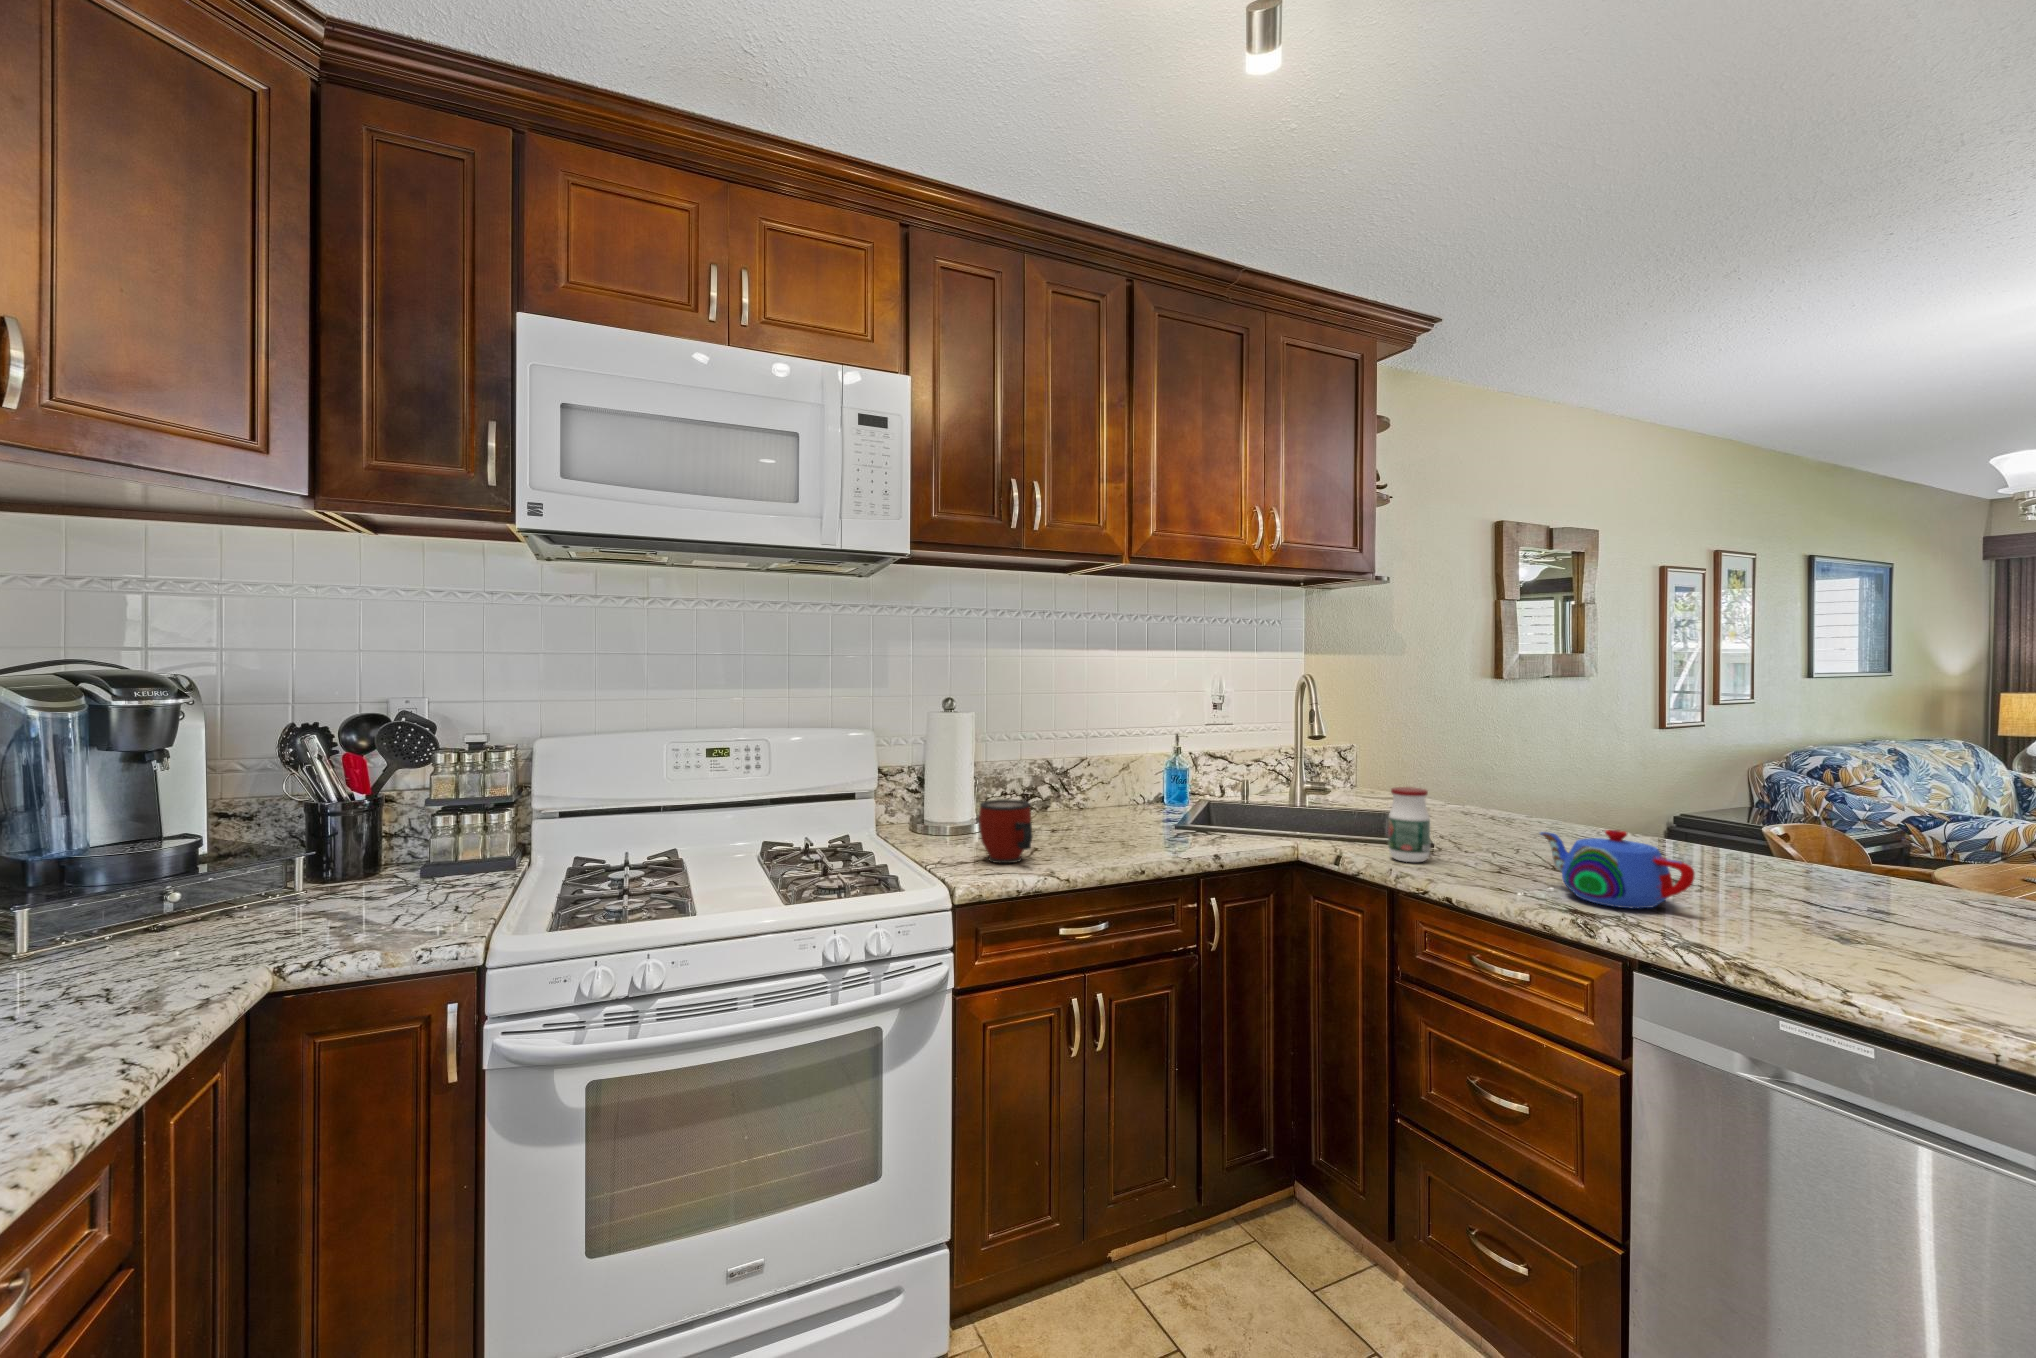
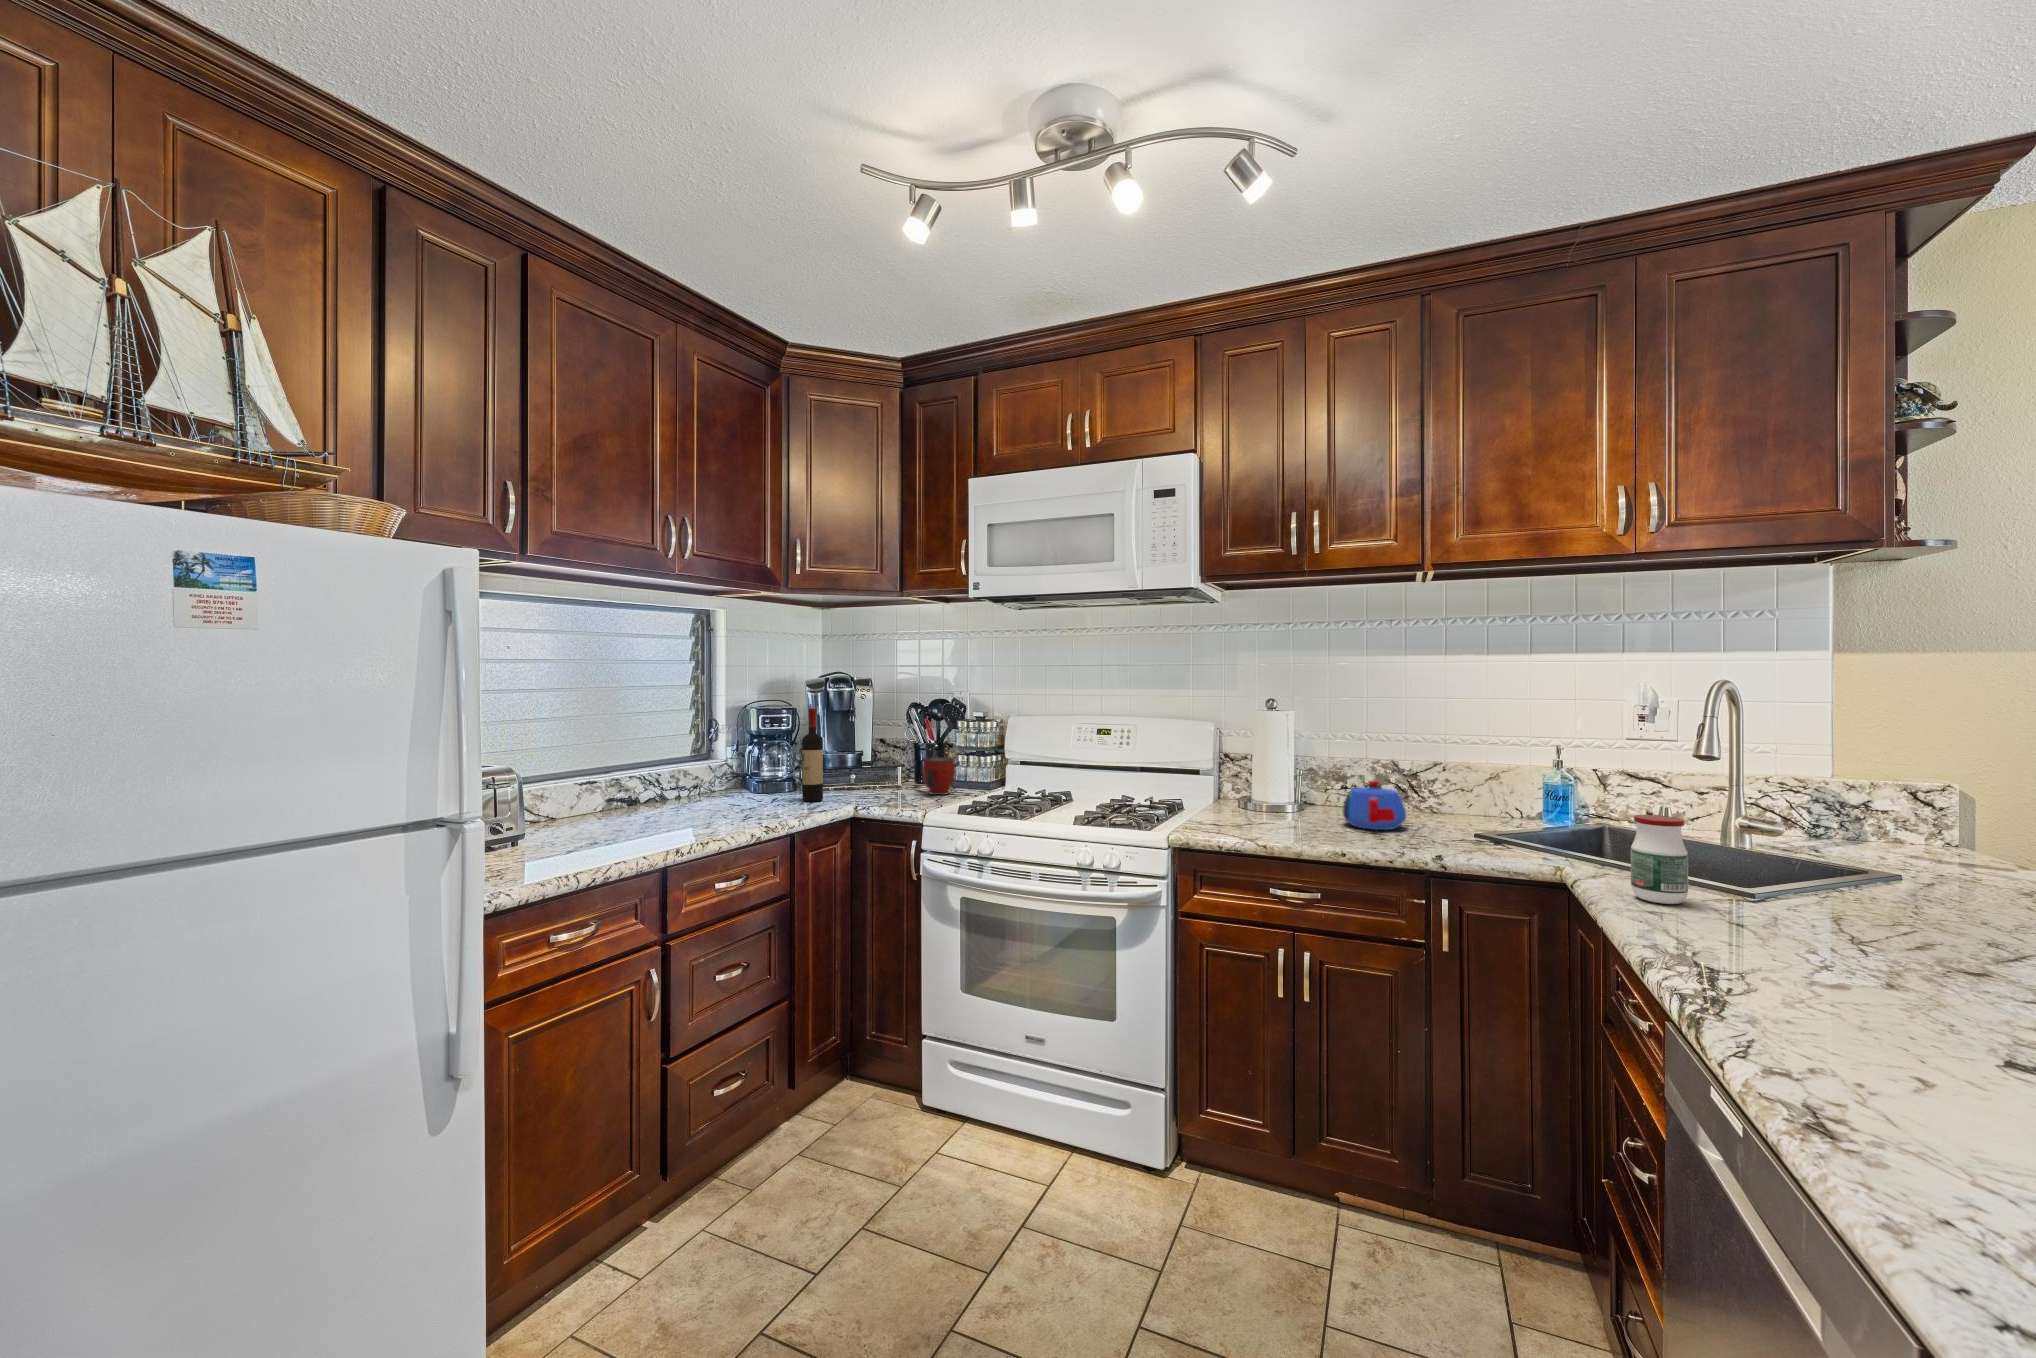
wine bottle: none [61,750,137,988] -> present [802,708,823,802]
mug: present [979,799,1033,863] -> present [923,757,955,795]
teapot: present [1540,830,1695,909] -> present [1343,781,1406,830]

